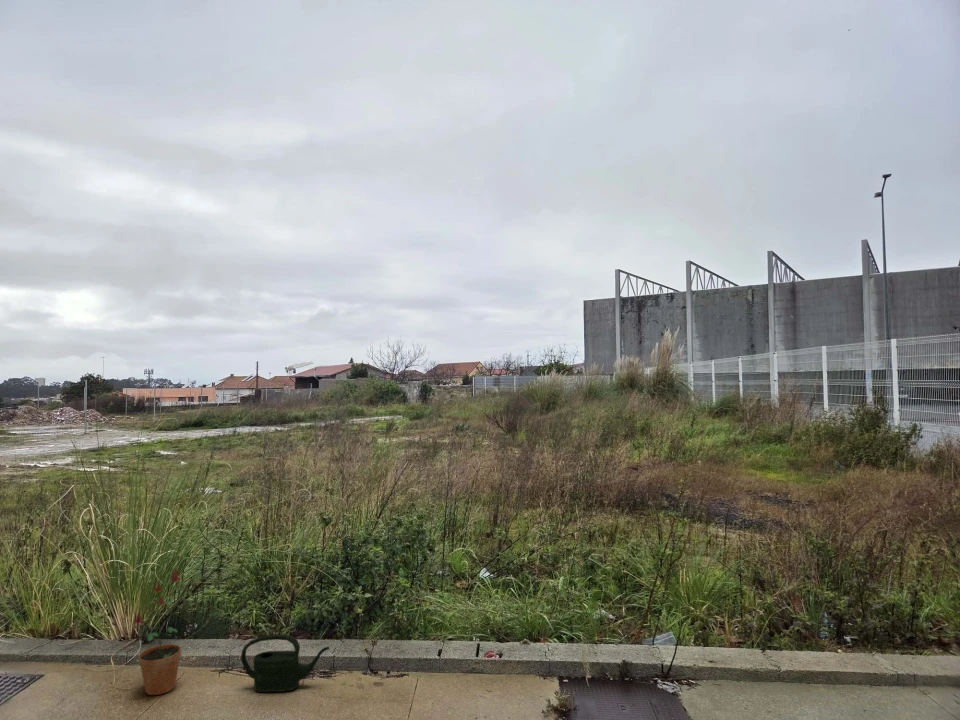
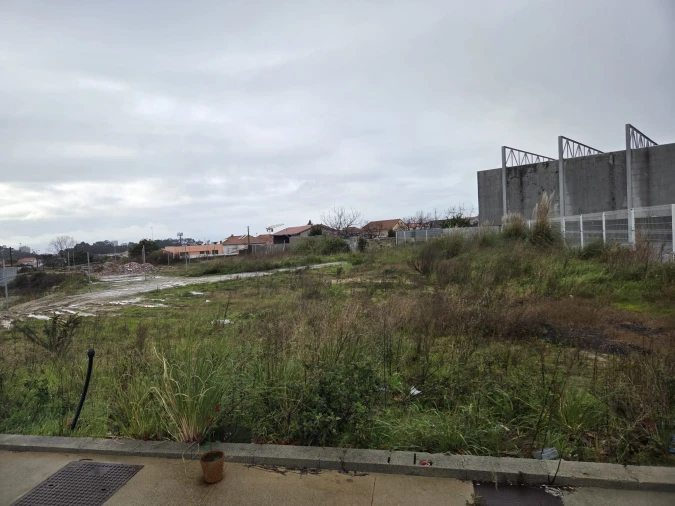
watering can: present [241,634,329,692] -> none [262,447,318,484]

